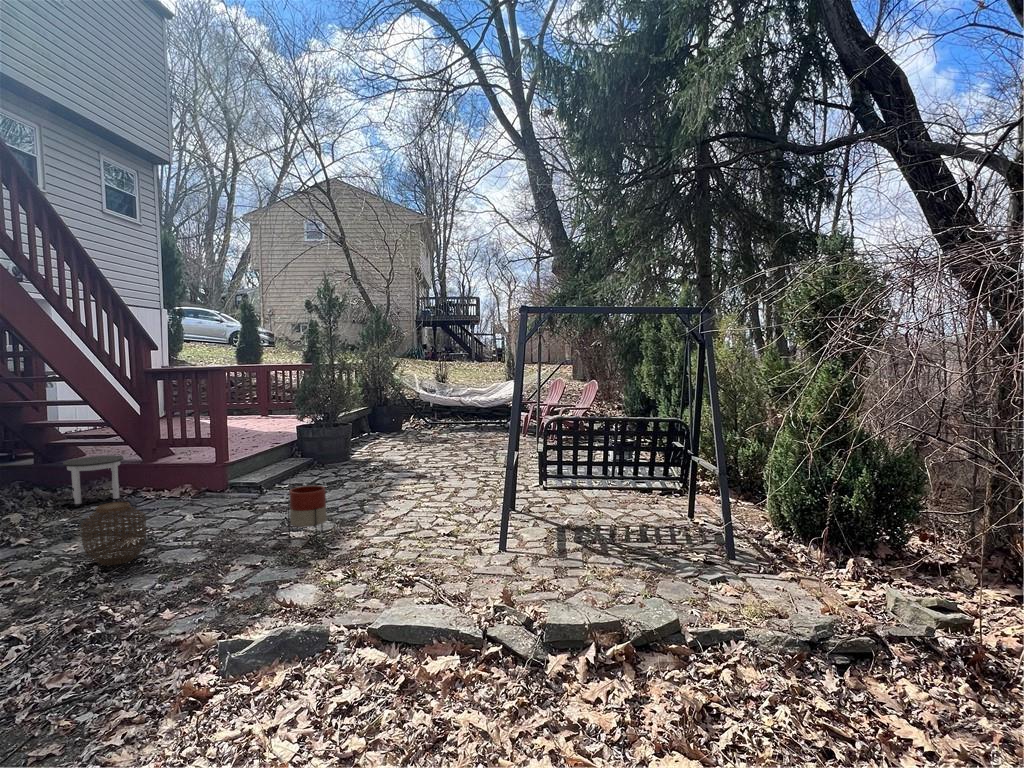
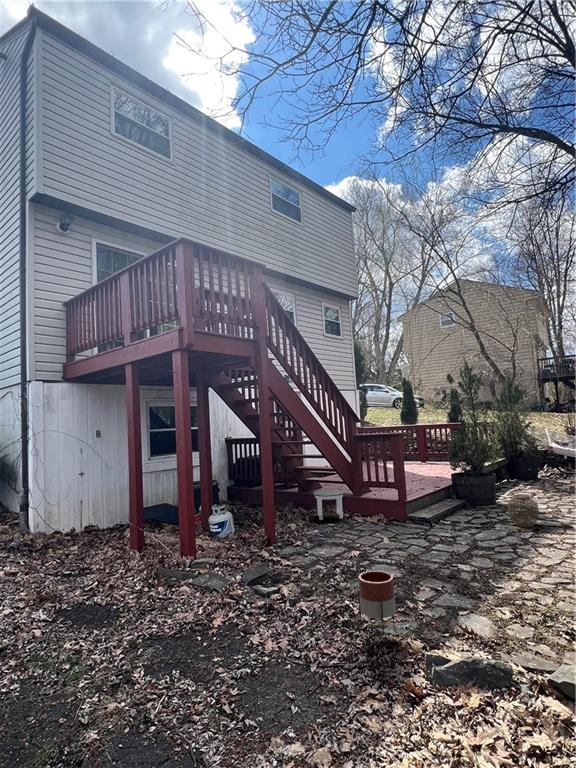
planter: present [288,485,327,545] -> present [358,571,396,640]
woven basket: present [81,502,146,565] -> present [508,495,539,527]

